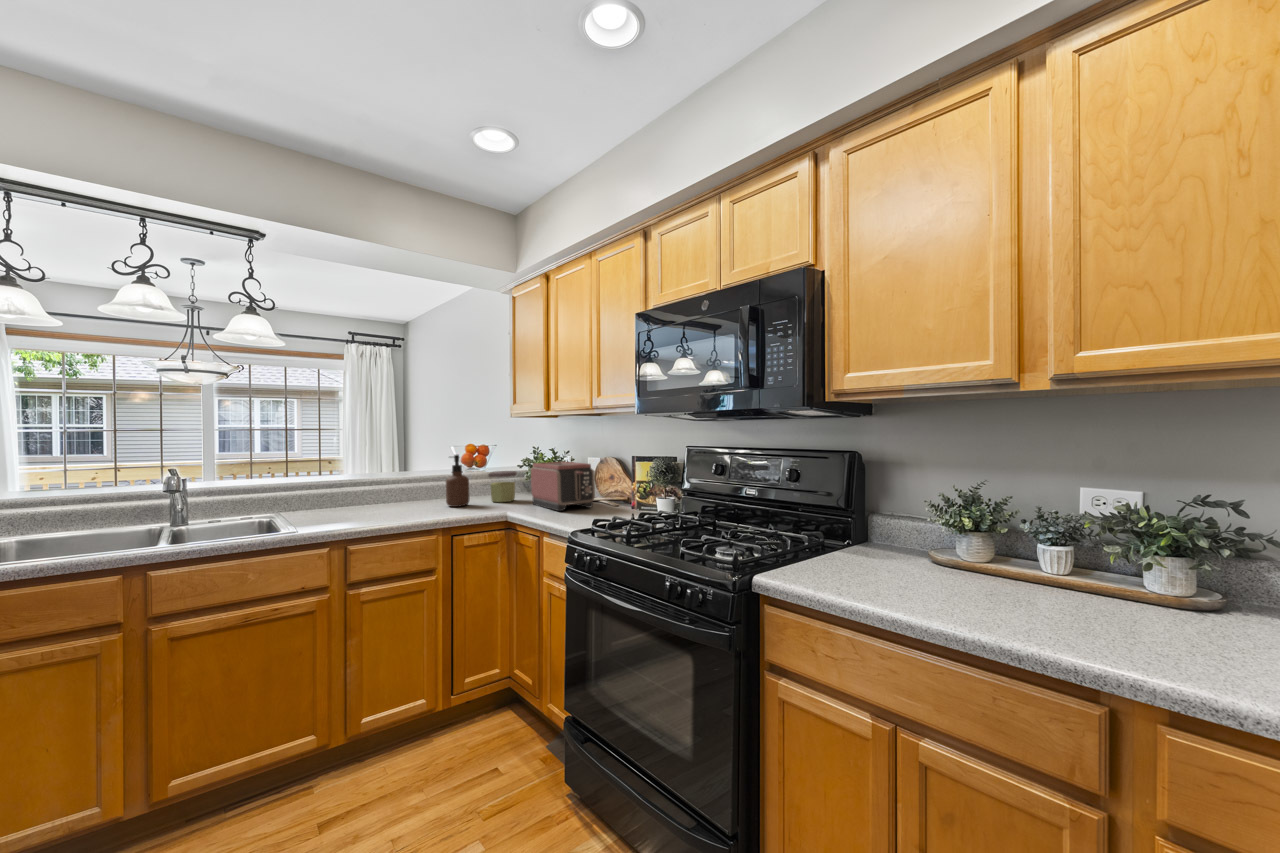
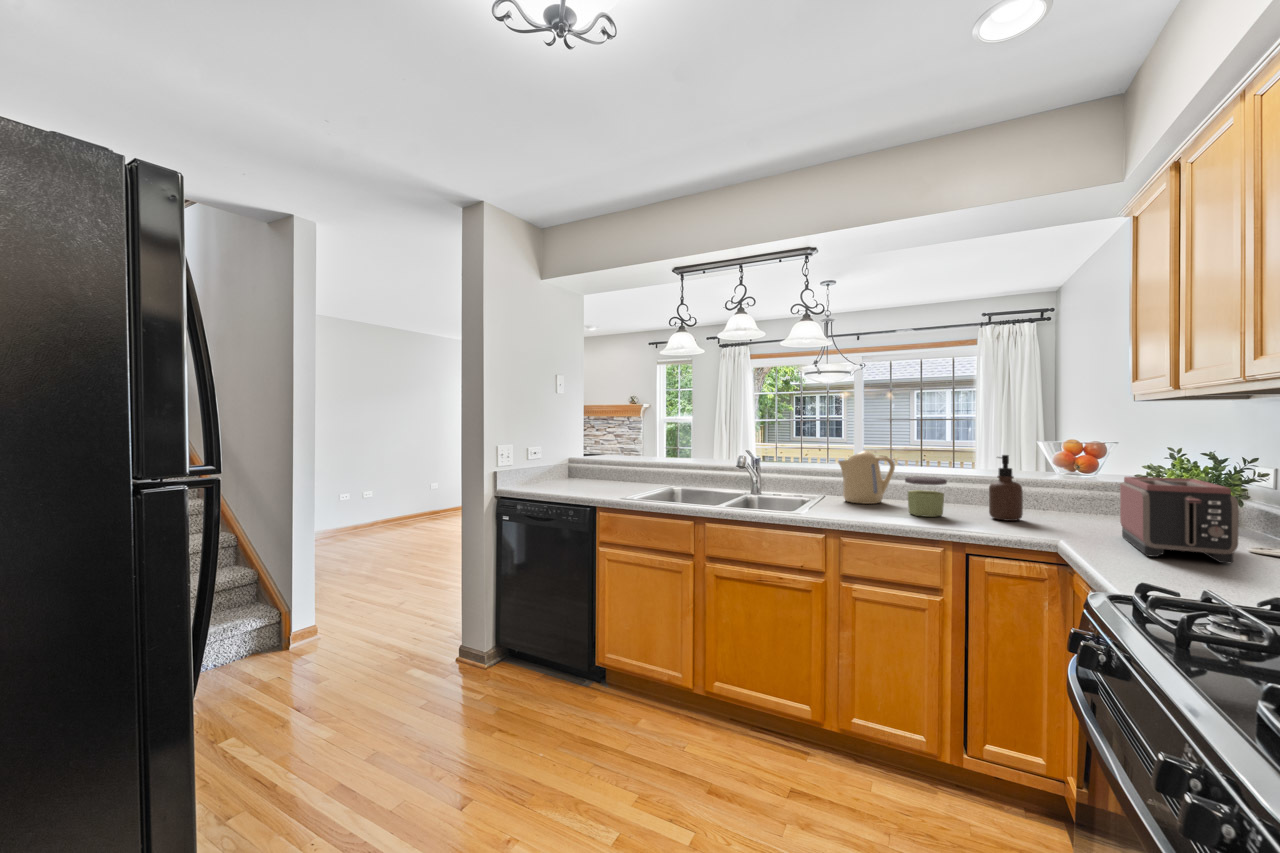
kettle: none [295,460,356,514] -> present [838,451,895,504]
jar: present [489,471,517,502] -> present [905,477,947,517]

